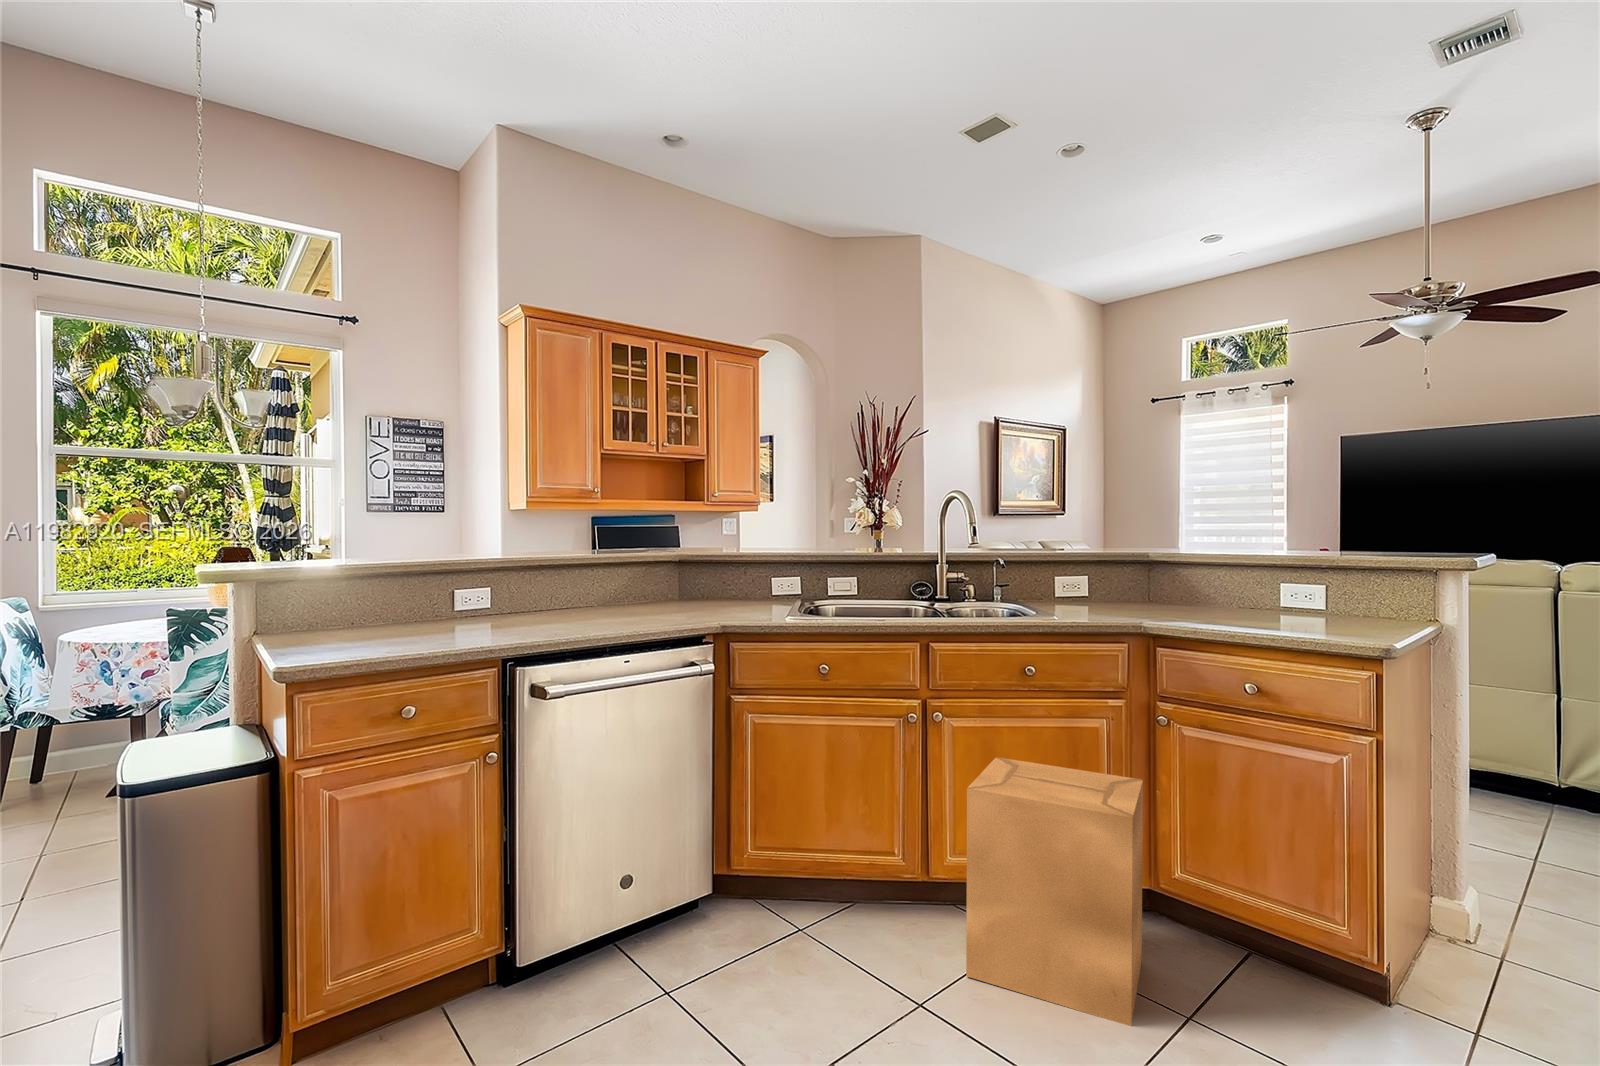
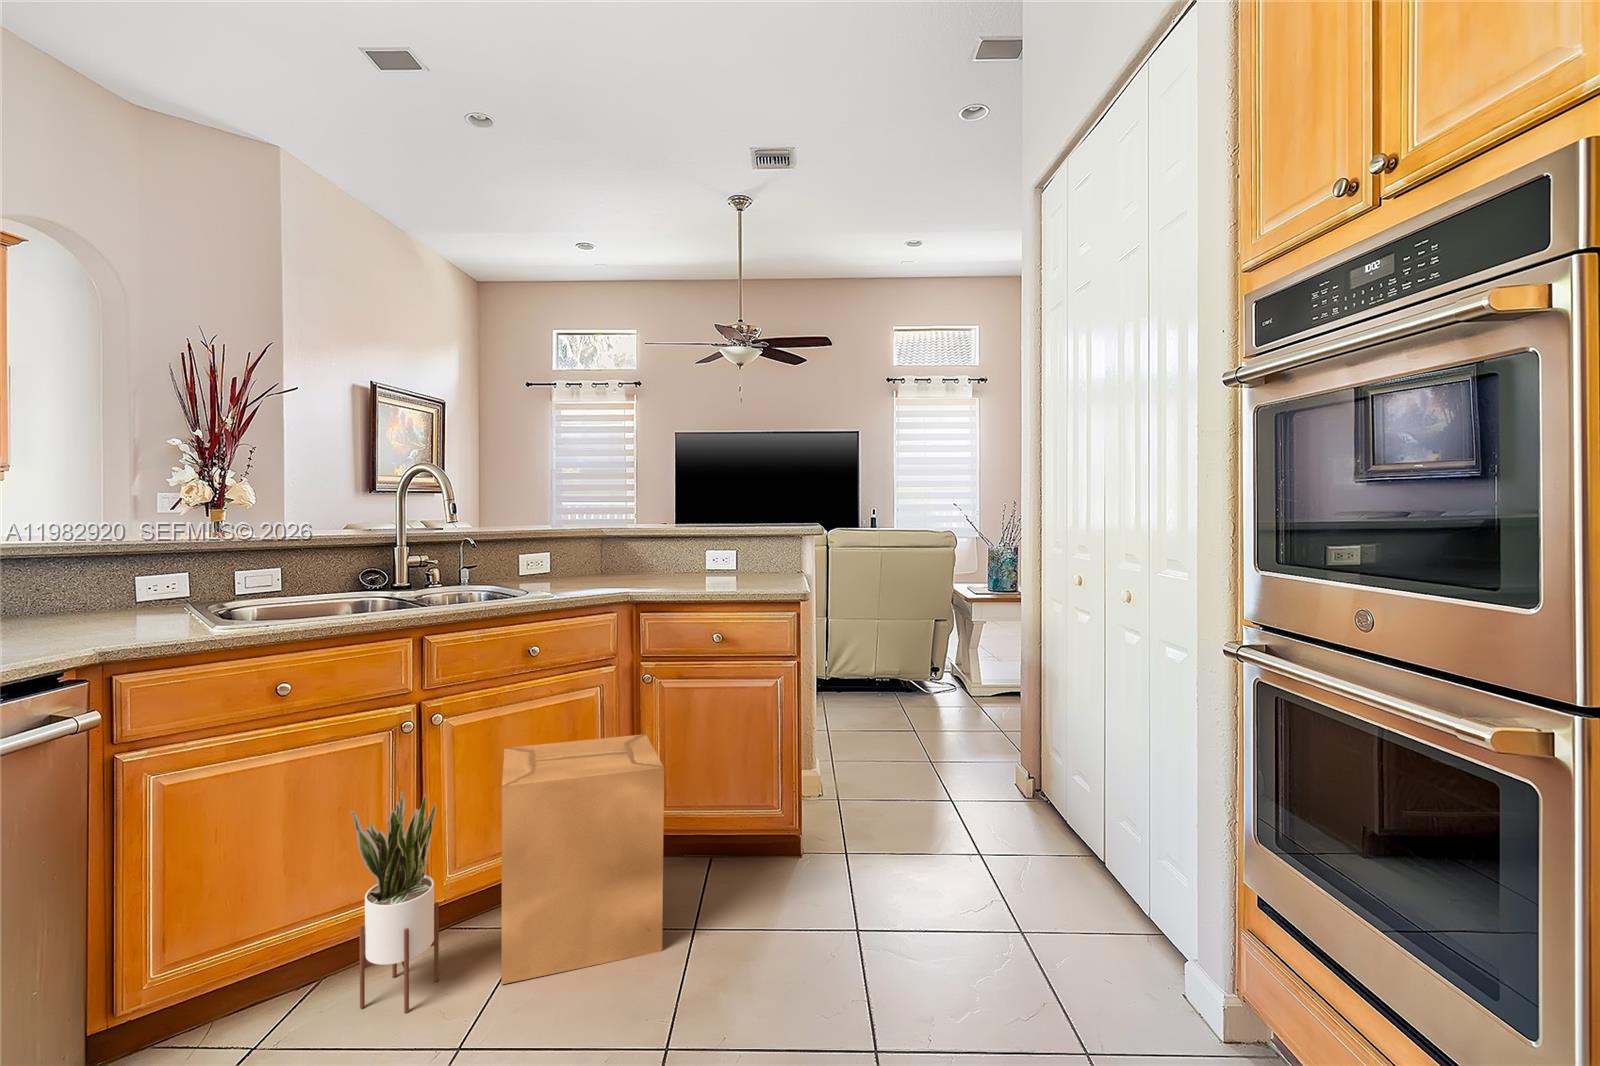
potted plant: none [854,769,926,961] -> present [351,791,439,1013]

